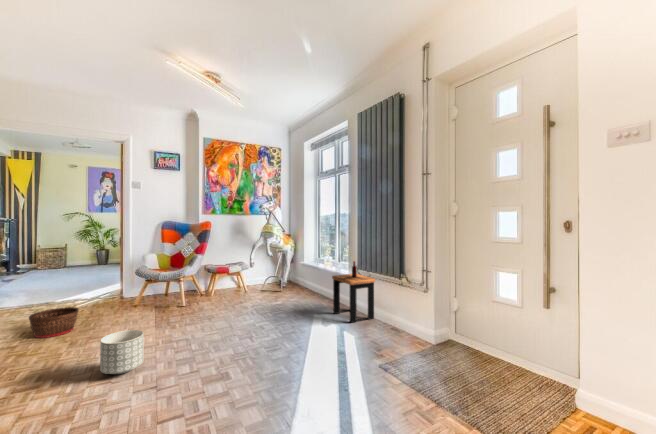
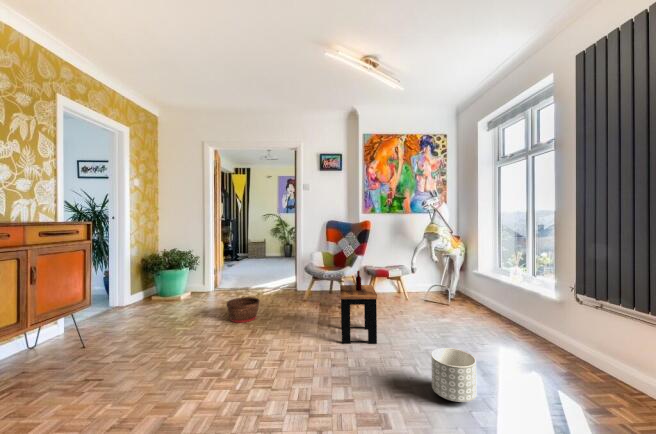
side table: present [332,261,375,323] -> present [340,271,377,344]
planter: present [100,330,144,374] -> present [431,348,476,402]

